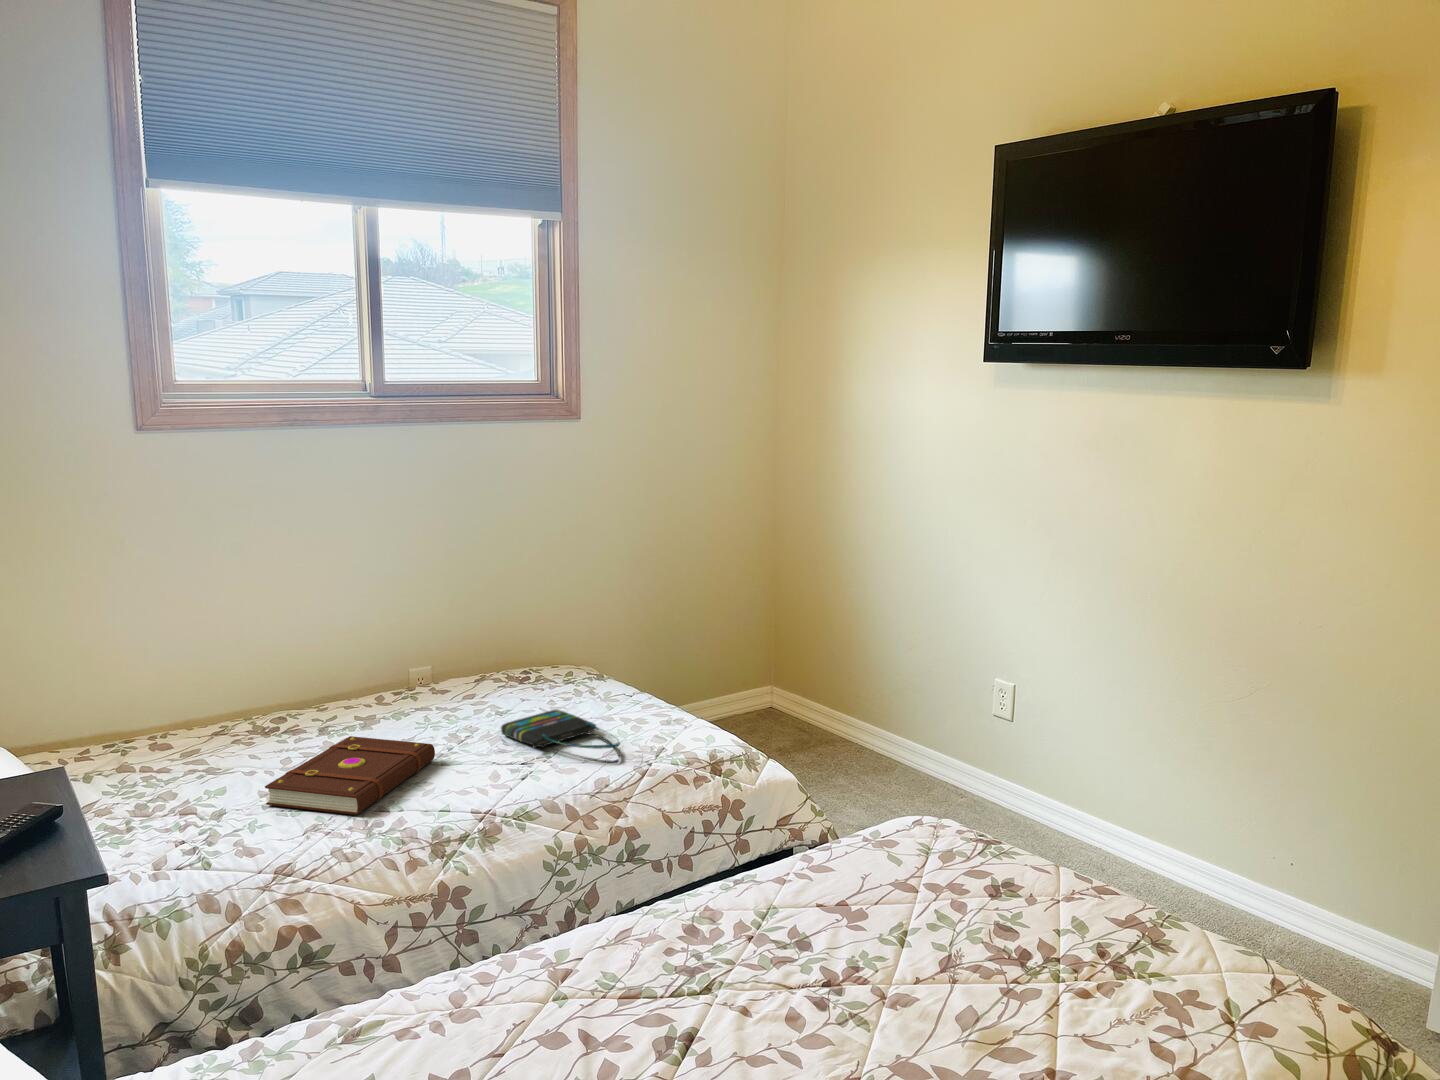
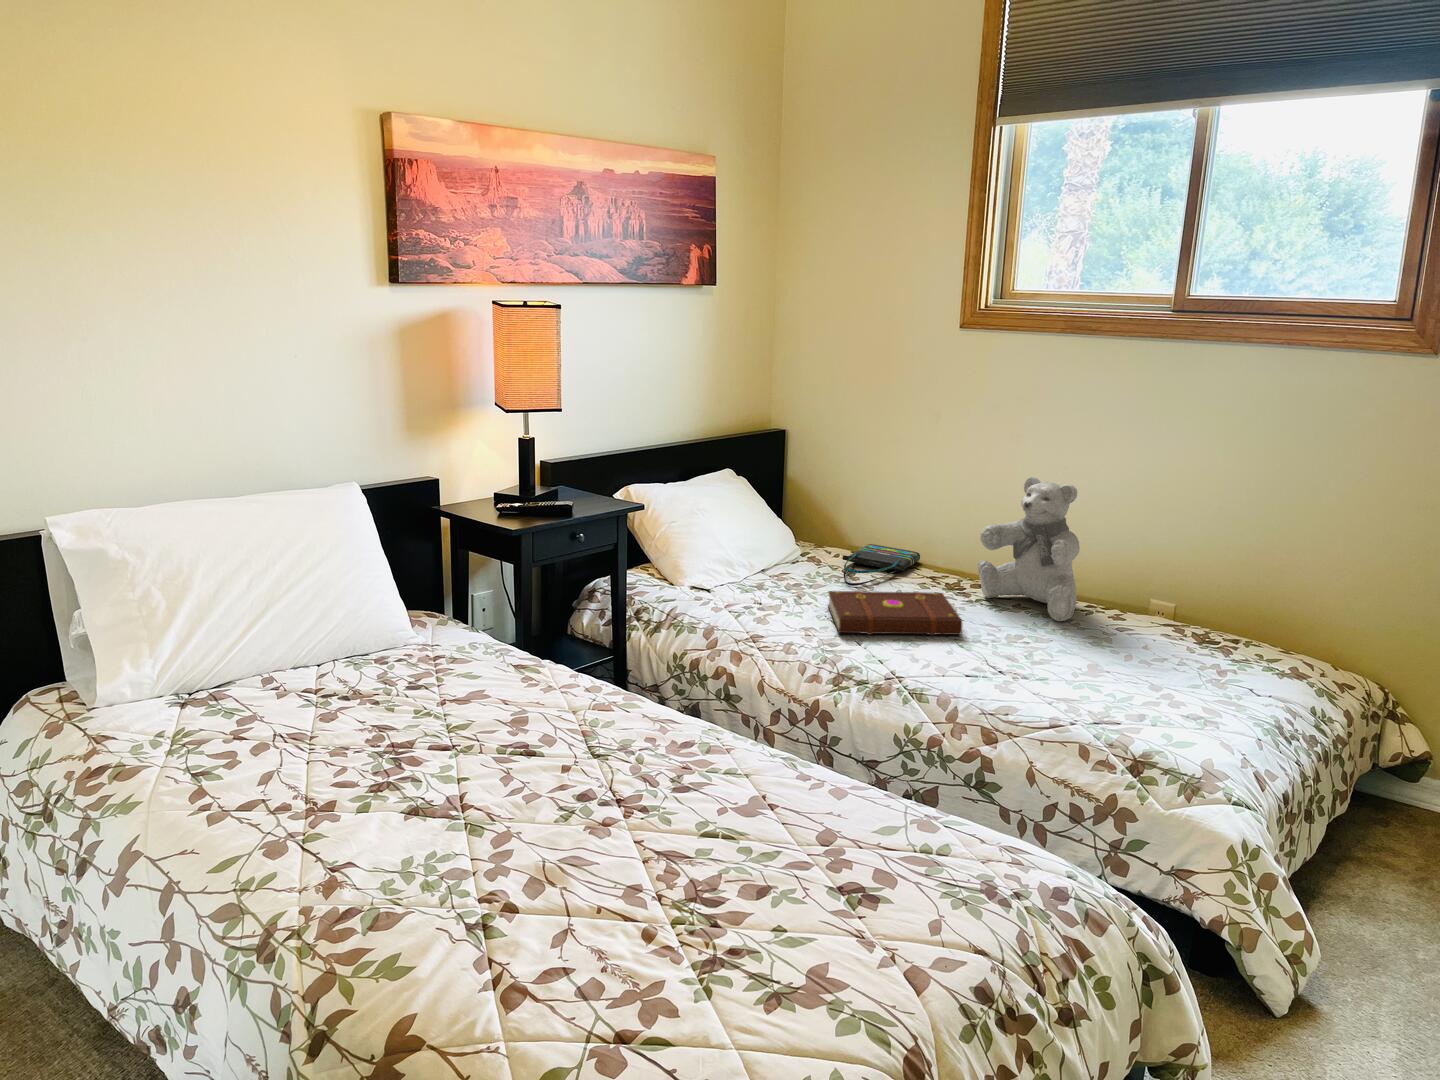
teddy bear: none [334,583,462,729] -> present [978,477,1080,621]
tote bag: present [501,710,620,764] -> present [842,544,920,586]

